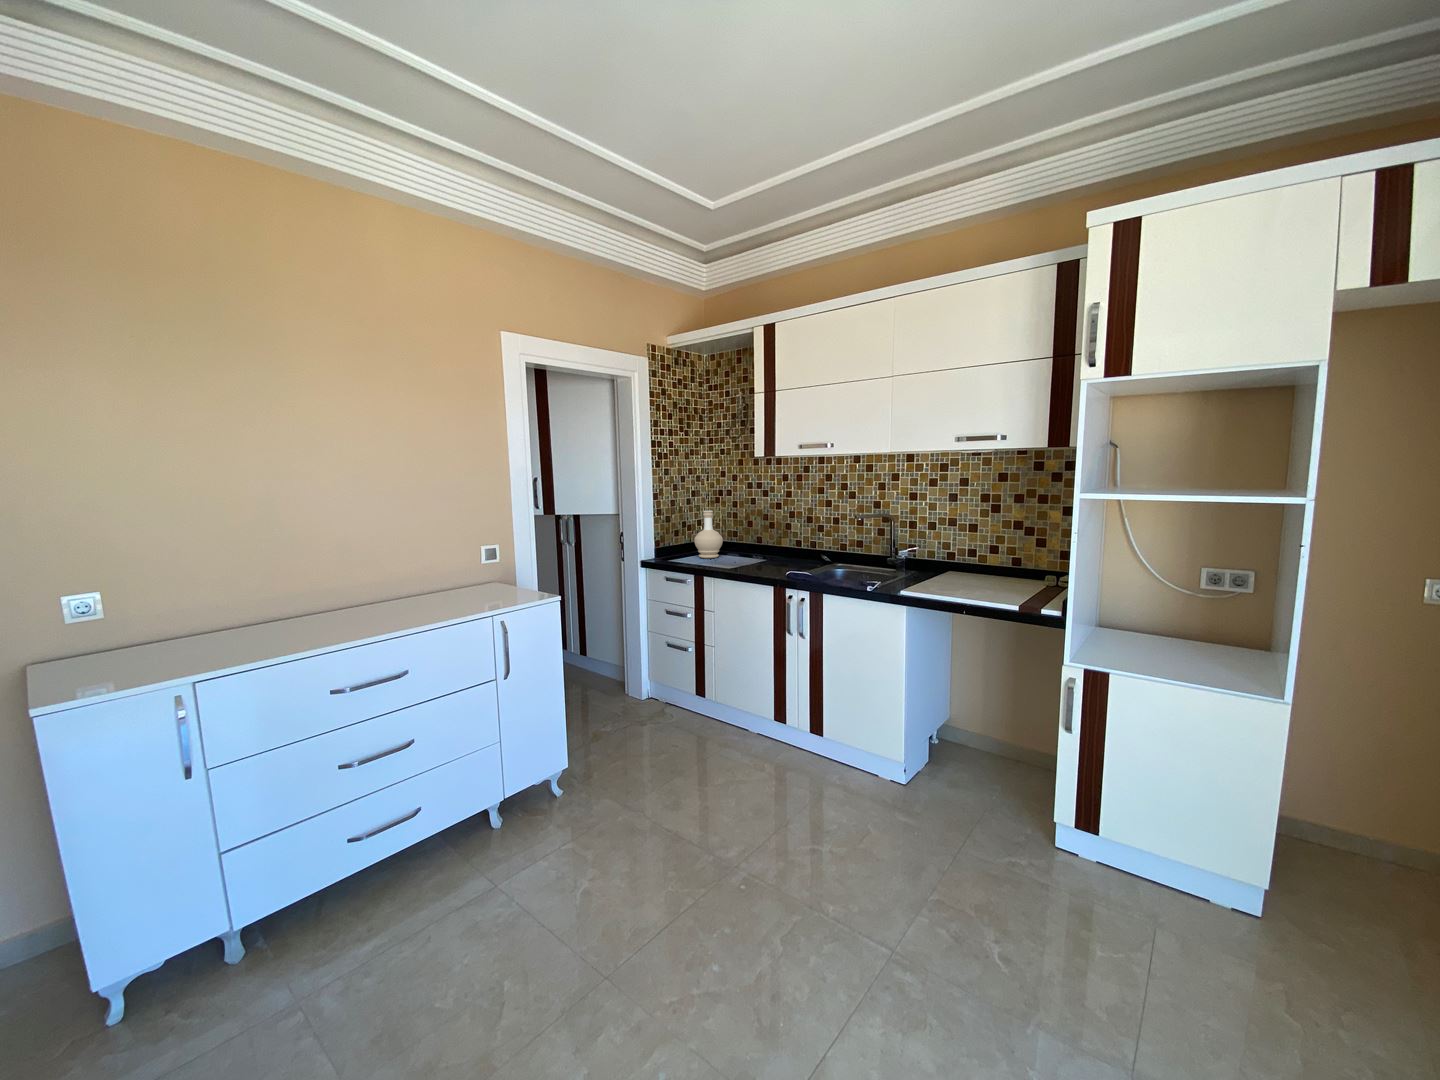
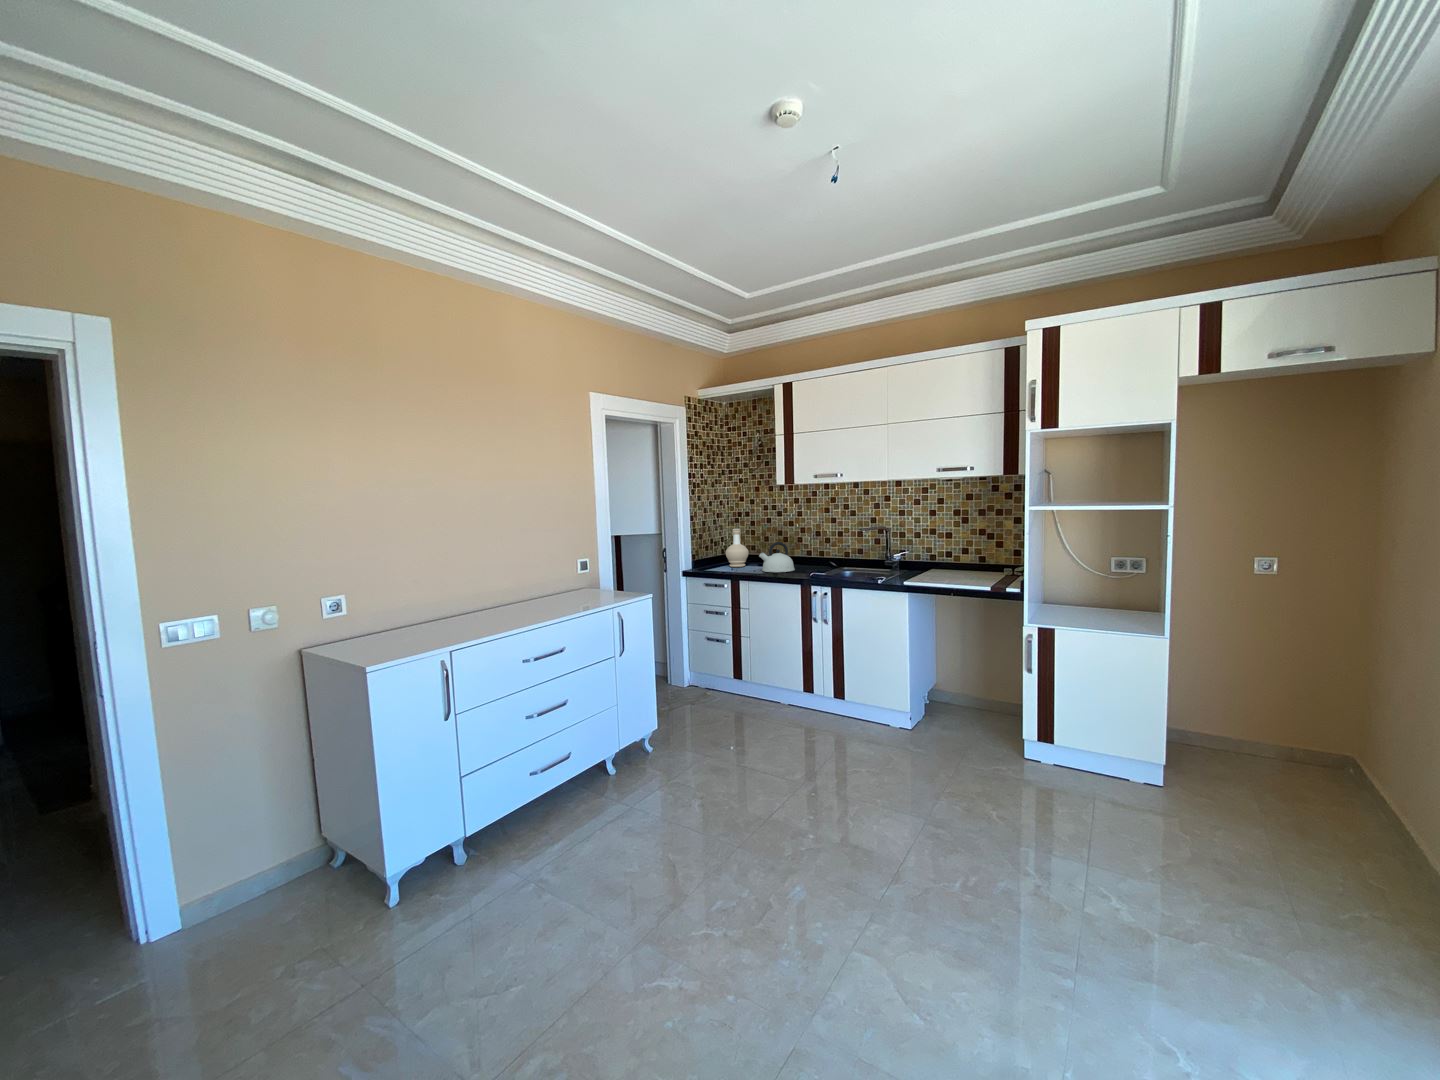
kettle: none [728,529,774,568] -> present [759,542,795,572]

